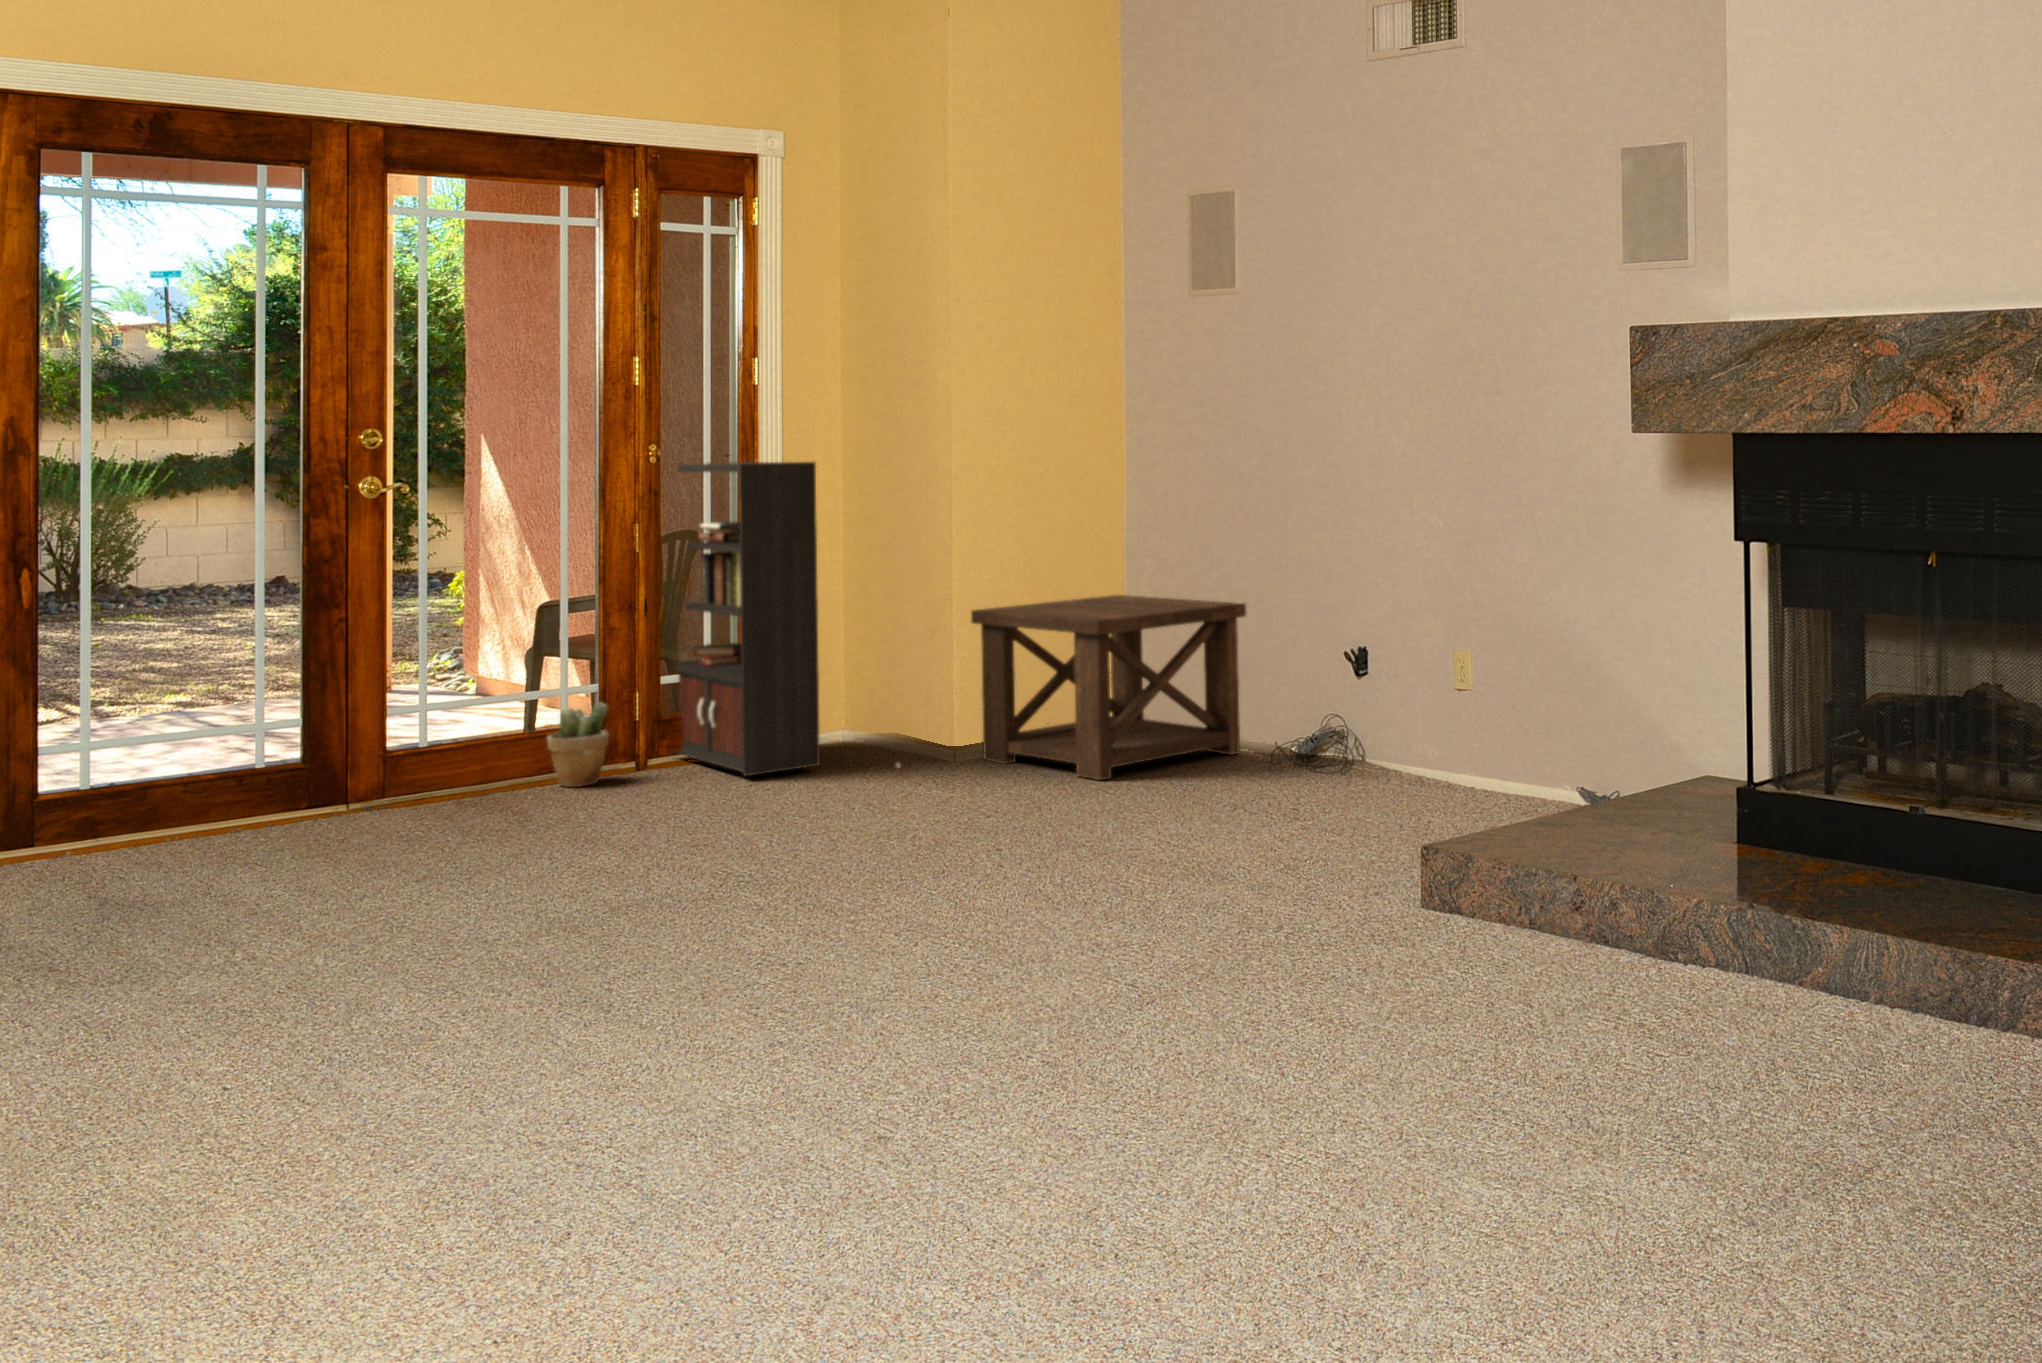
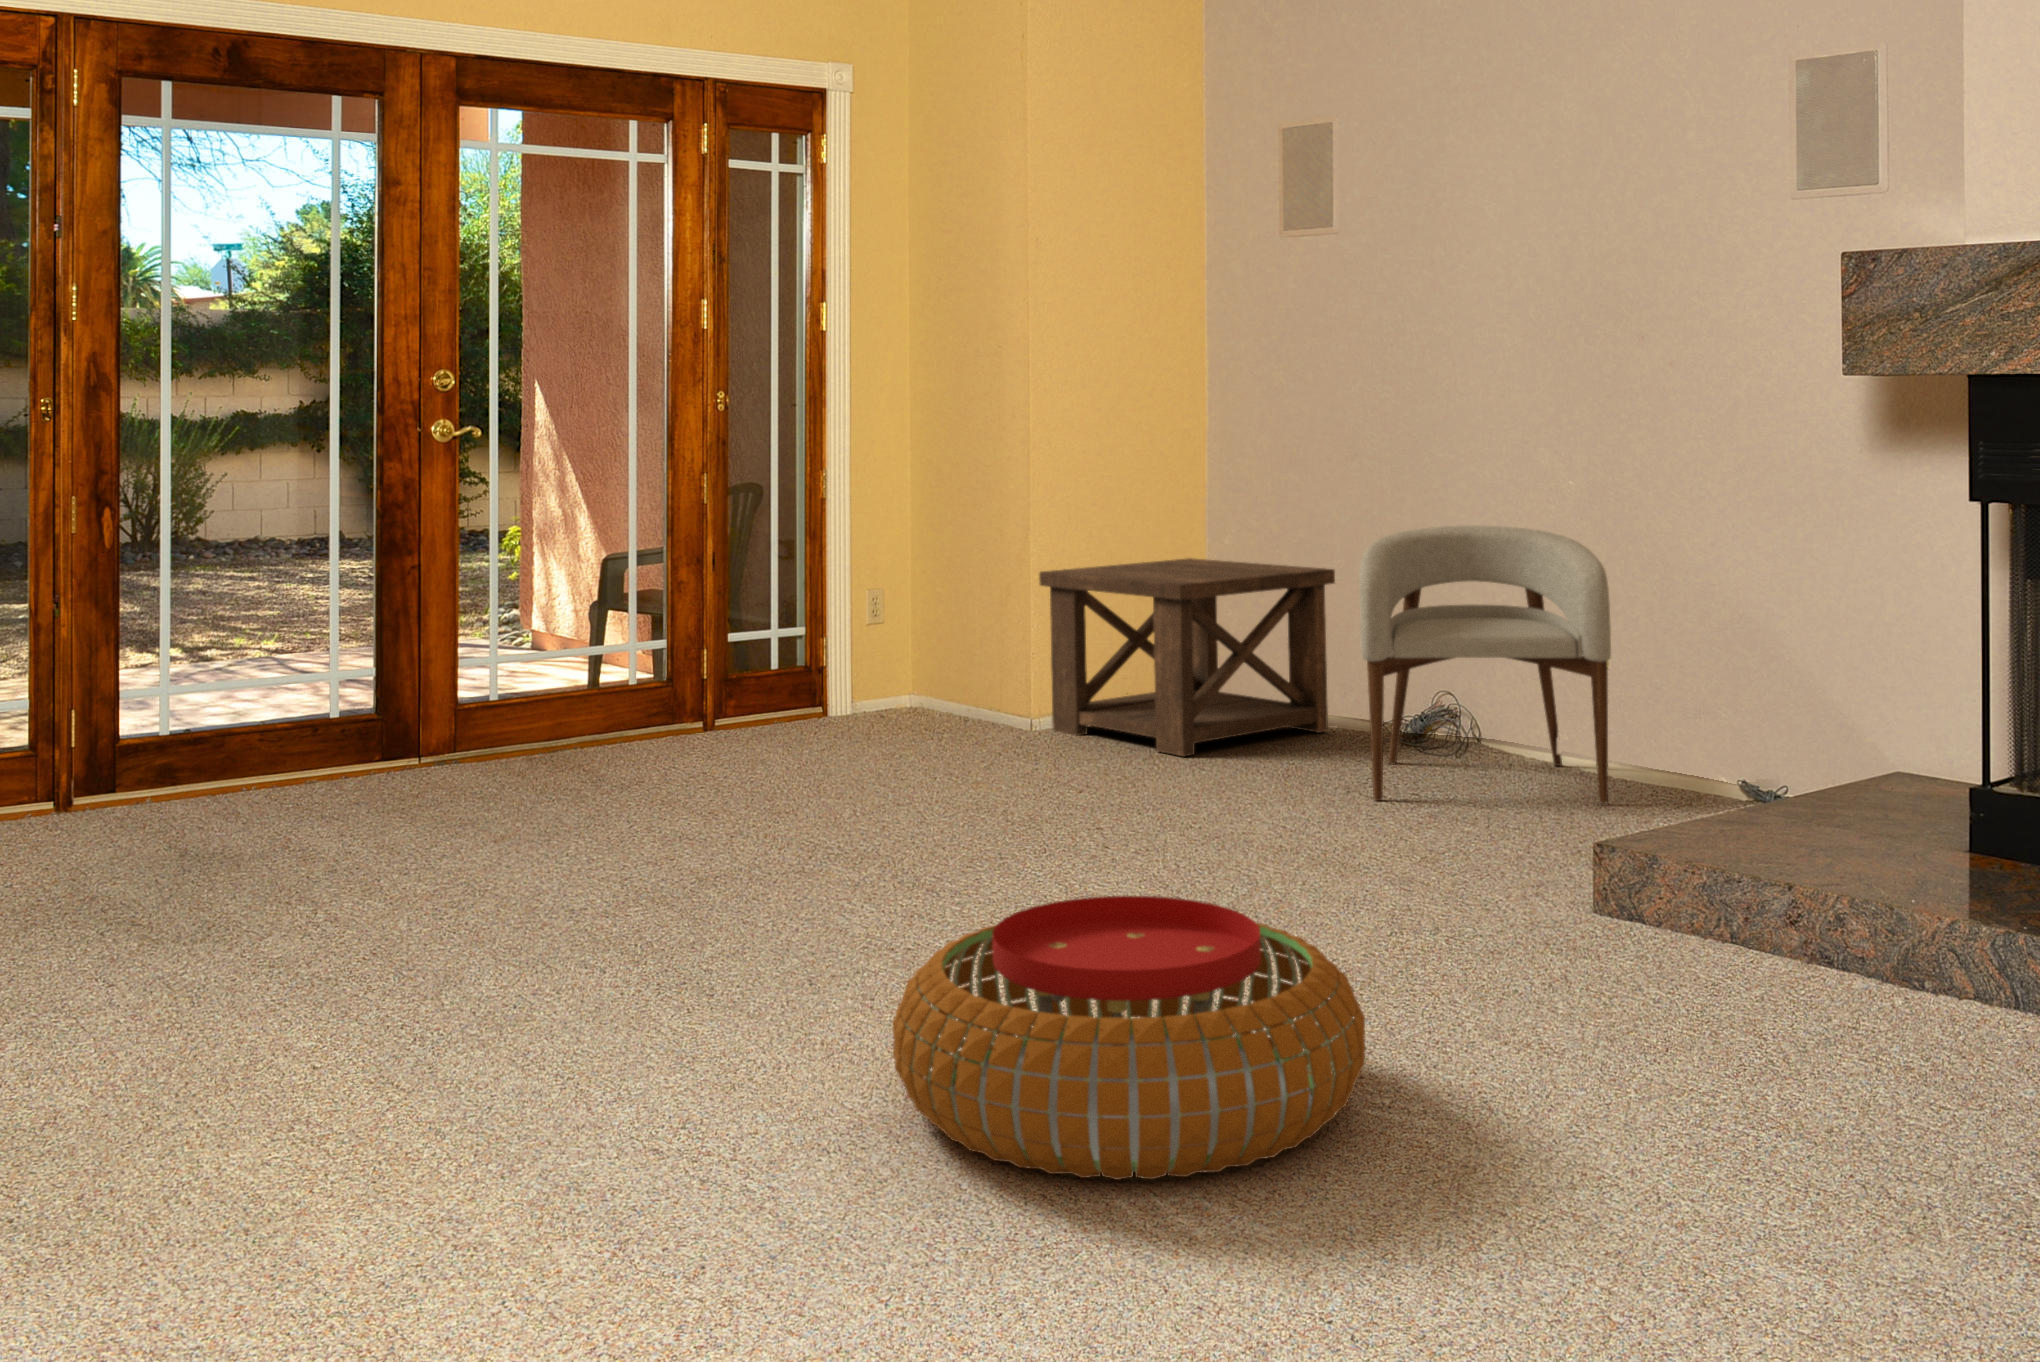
bookcase: present [671,461,901,776] -> none [725,412,968,741]
armchair: none [1253,563,1472,815] -> present [1359,525,1611,803]
potted plant: present [547,702,609,787] -> none [610,660,672,747]
pouf: none [766,901,1184,1143] -> present [892,896,1366,1180]

